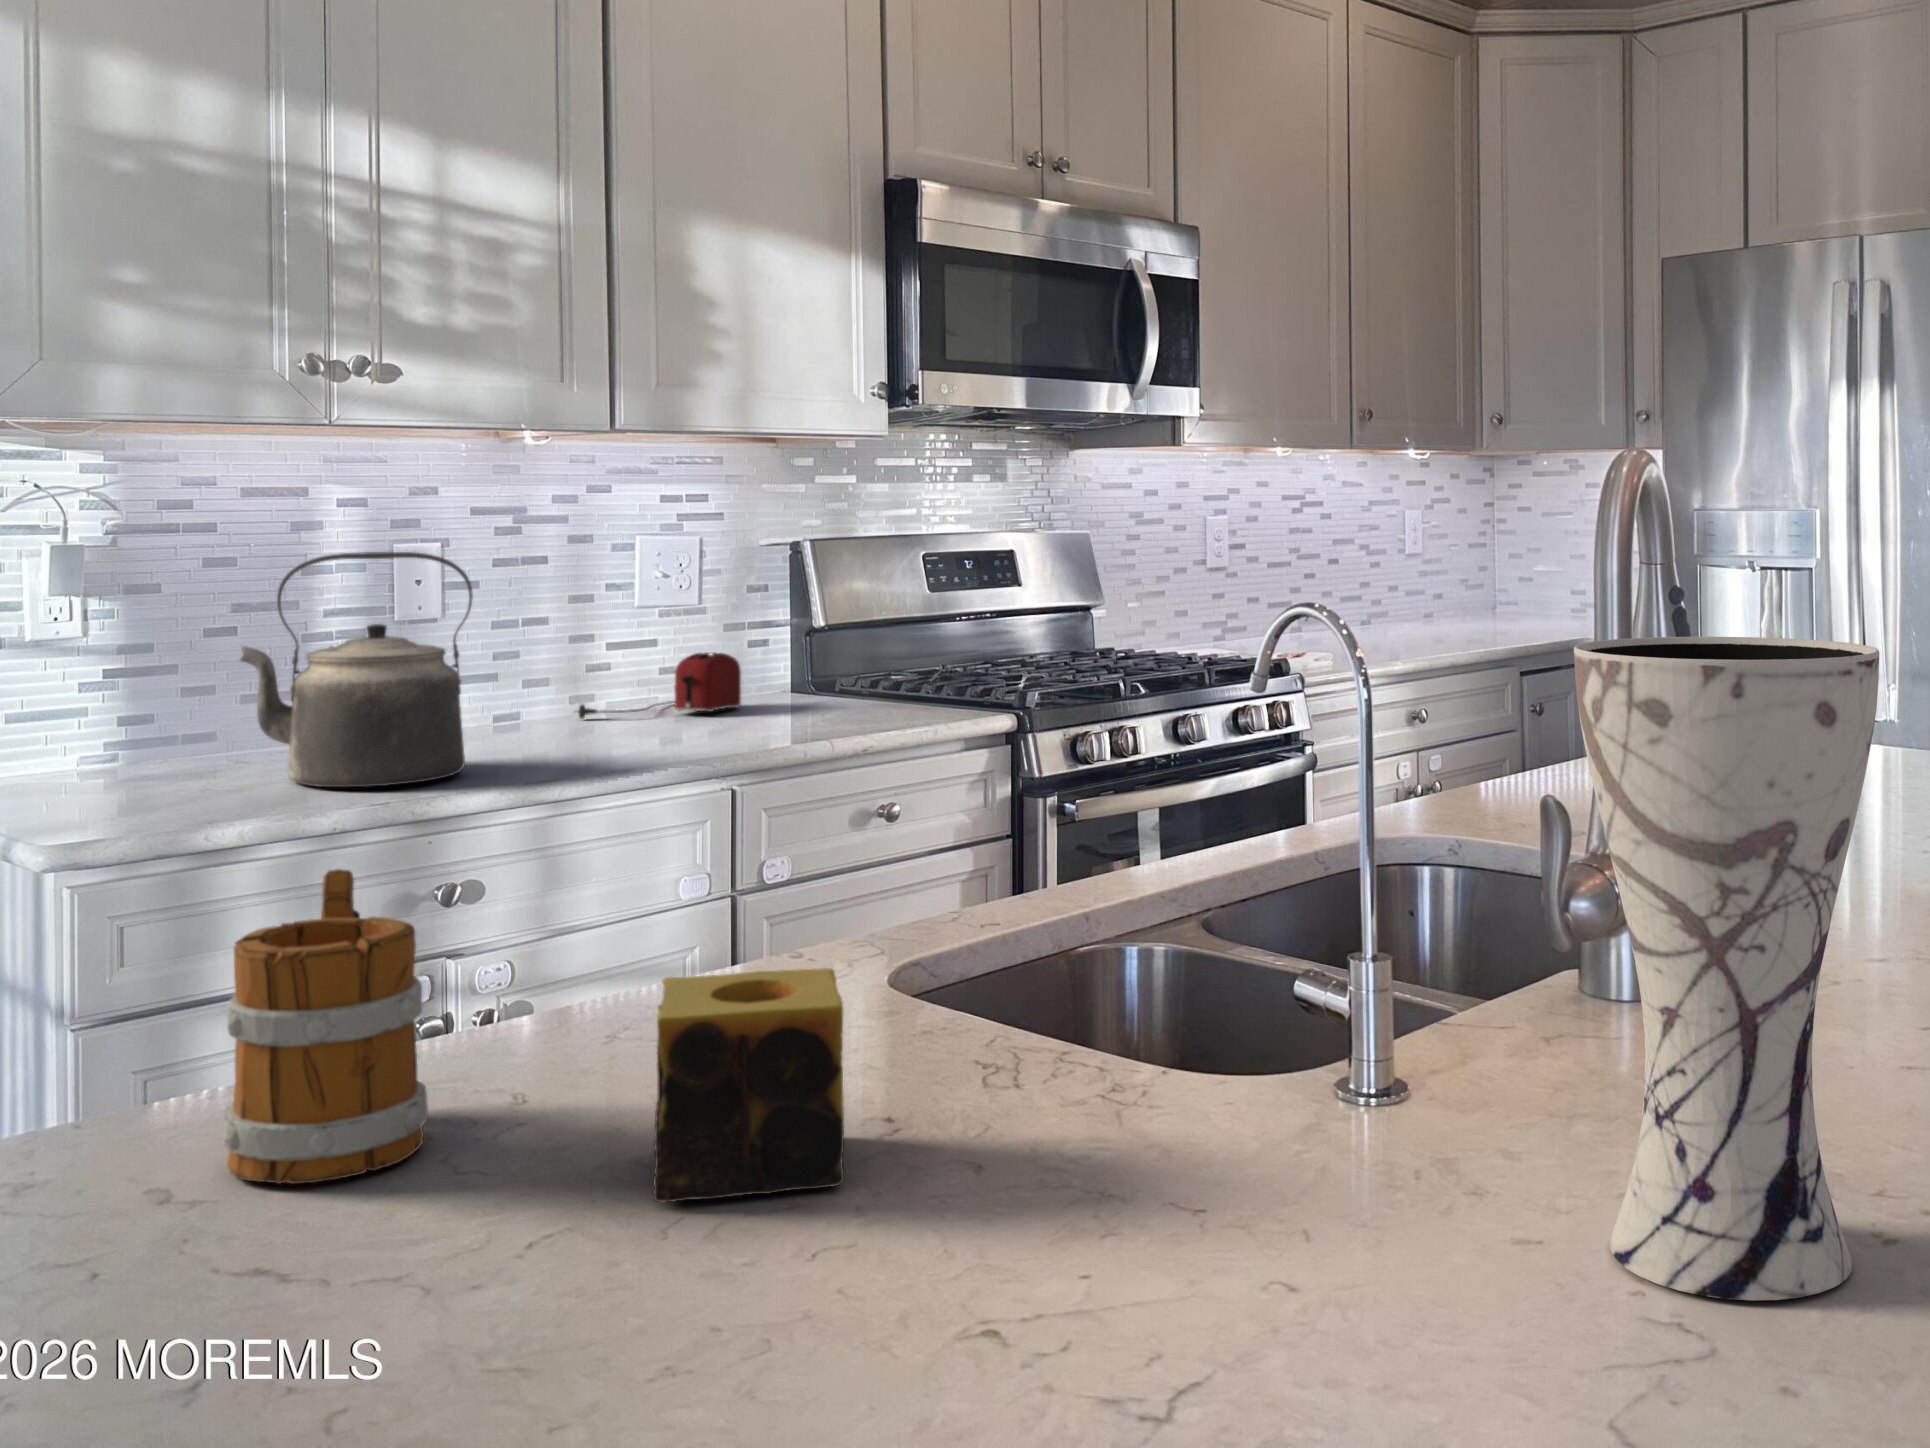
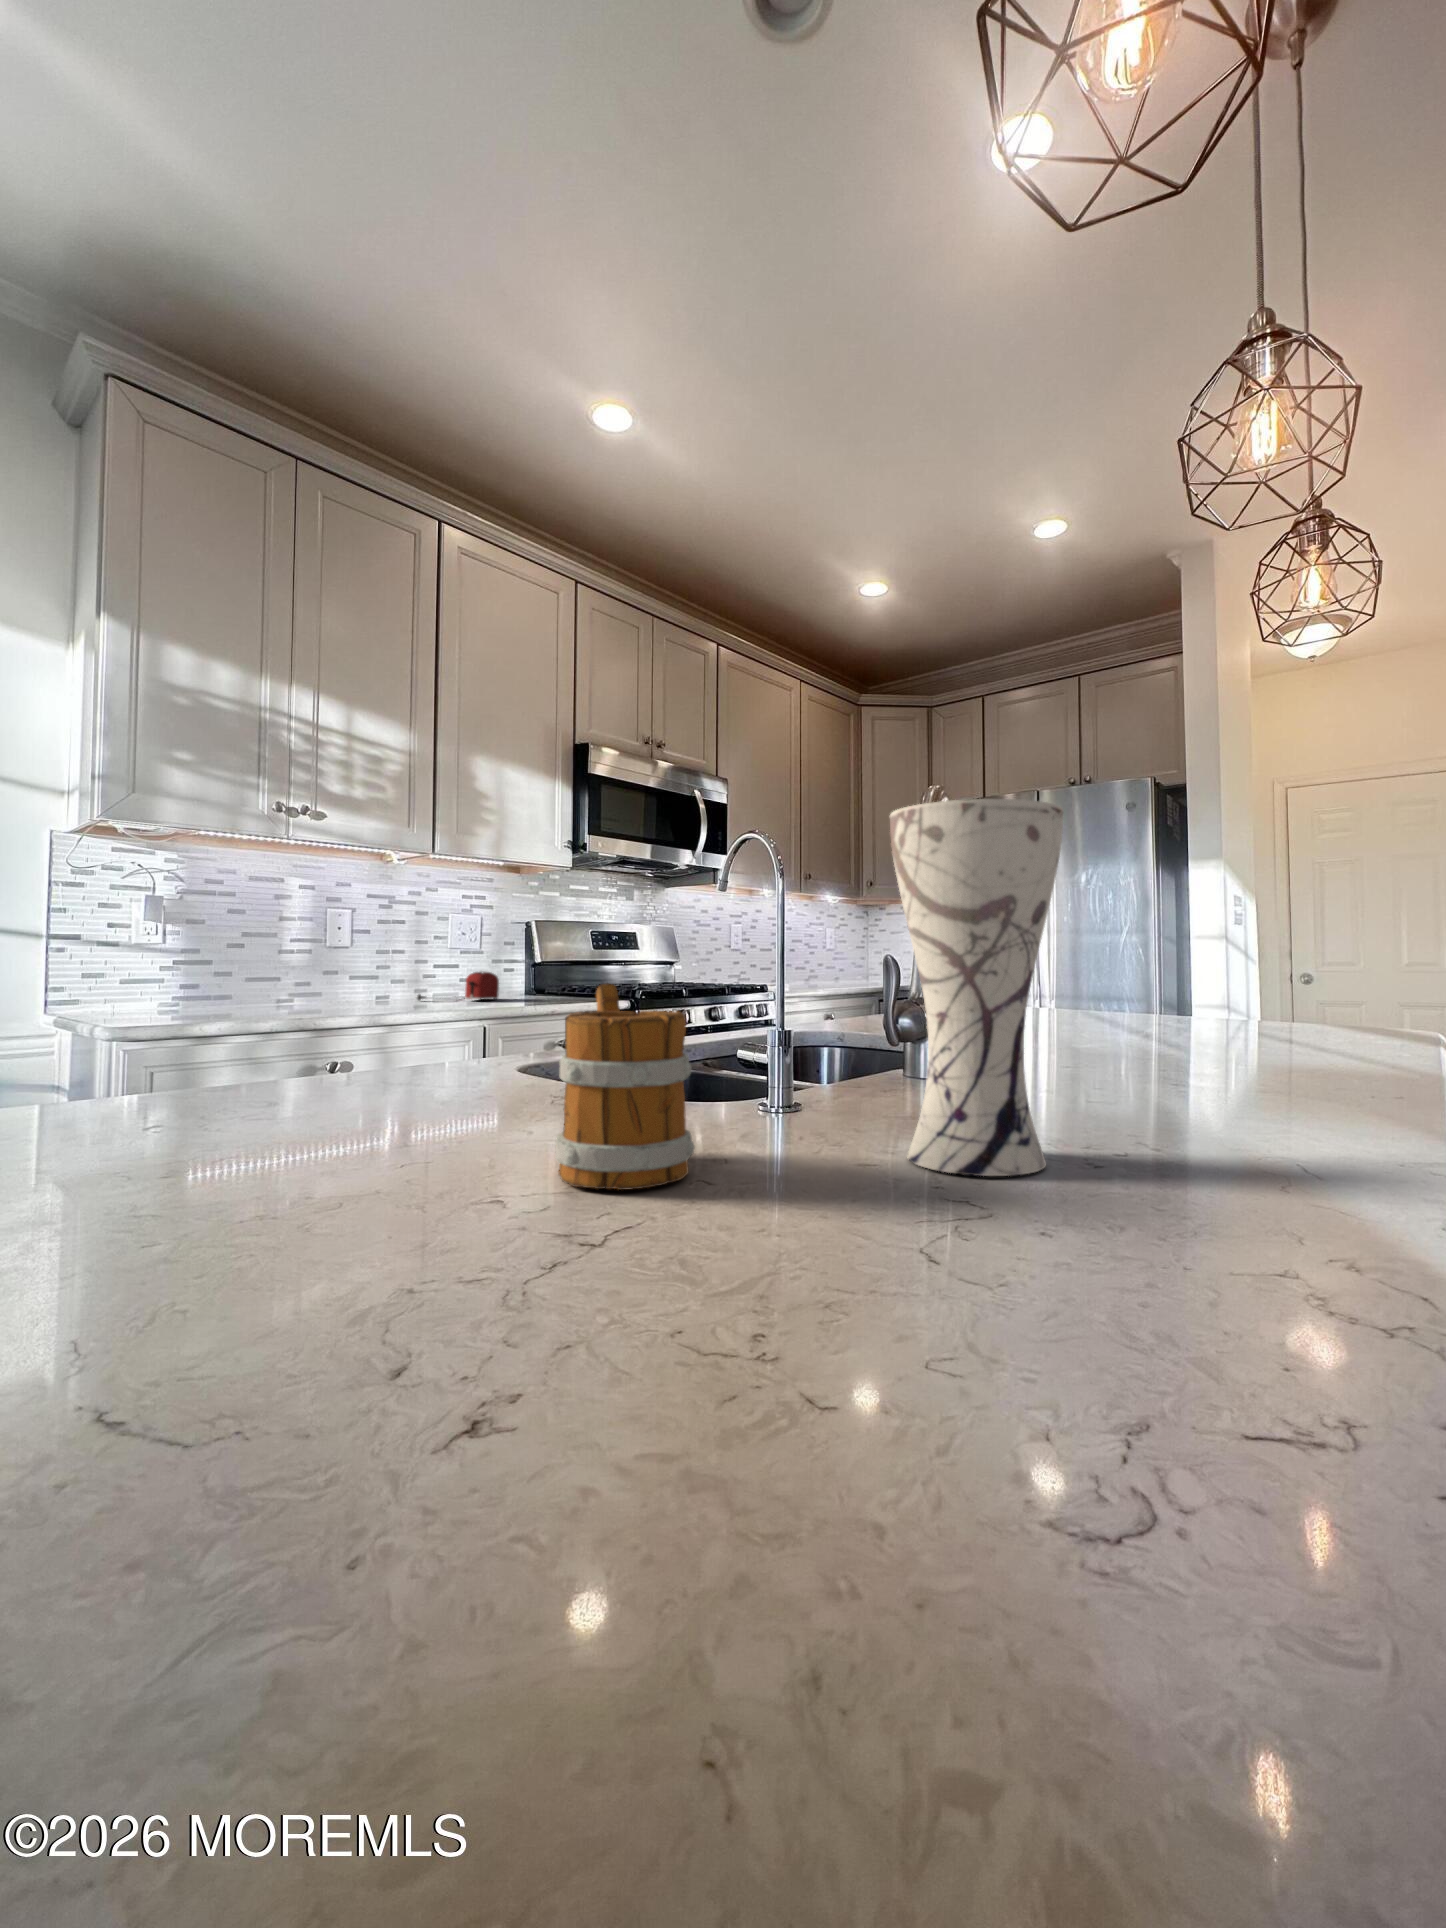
kettle: present [240,552,473,787] -> none [240,905,359,1018]
mug: present [223,869,428,1184] -> present [556,984,695,1190]
candle: present [654,968,844,1202] -> none [367,1025,484,1137]

